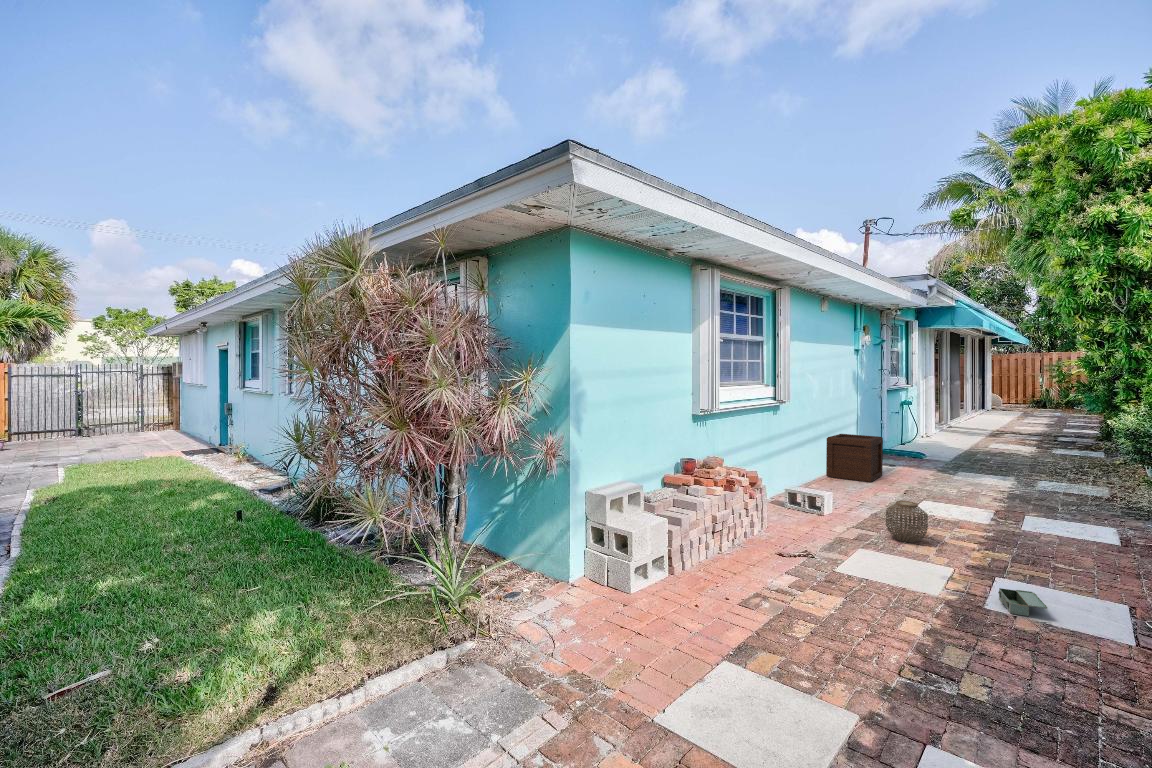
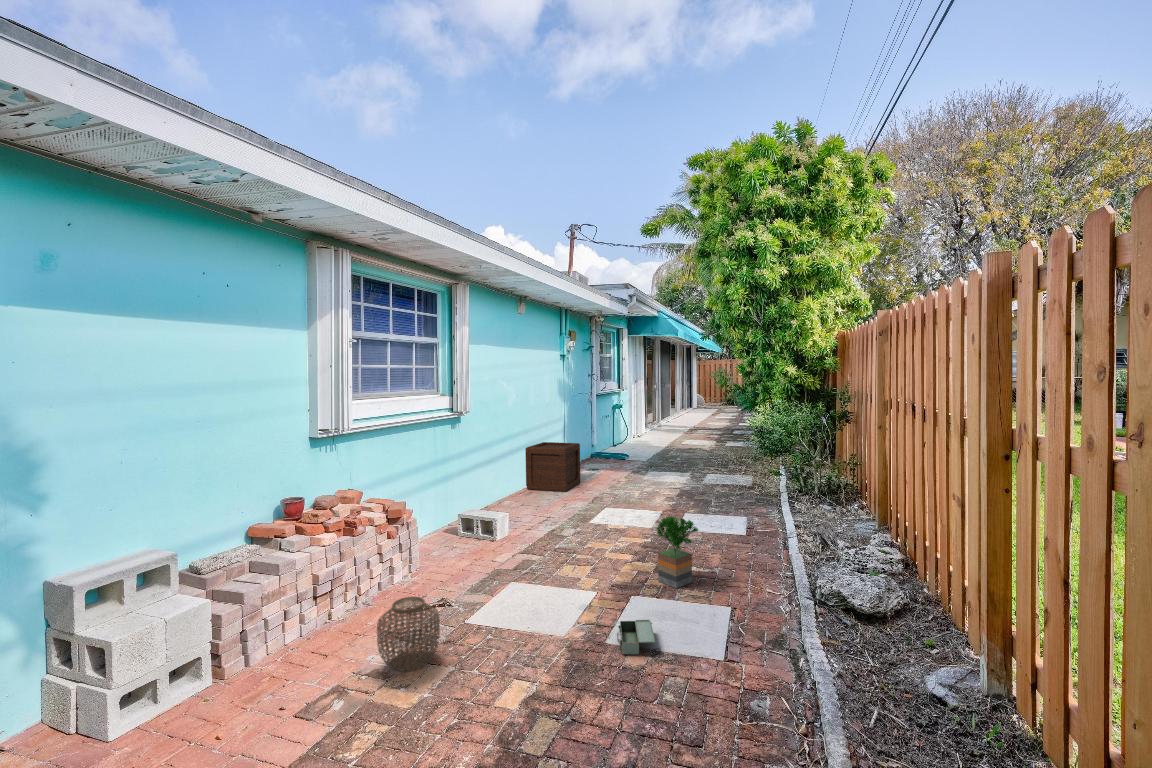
woven basket: present [886,501,928,543] -> present [377,597,440,672]
potted tree: none [1021,506,1076,575] -> present [657,517,698,588]

